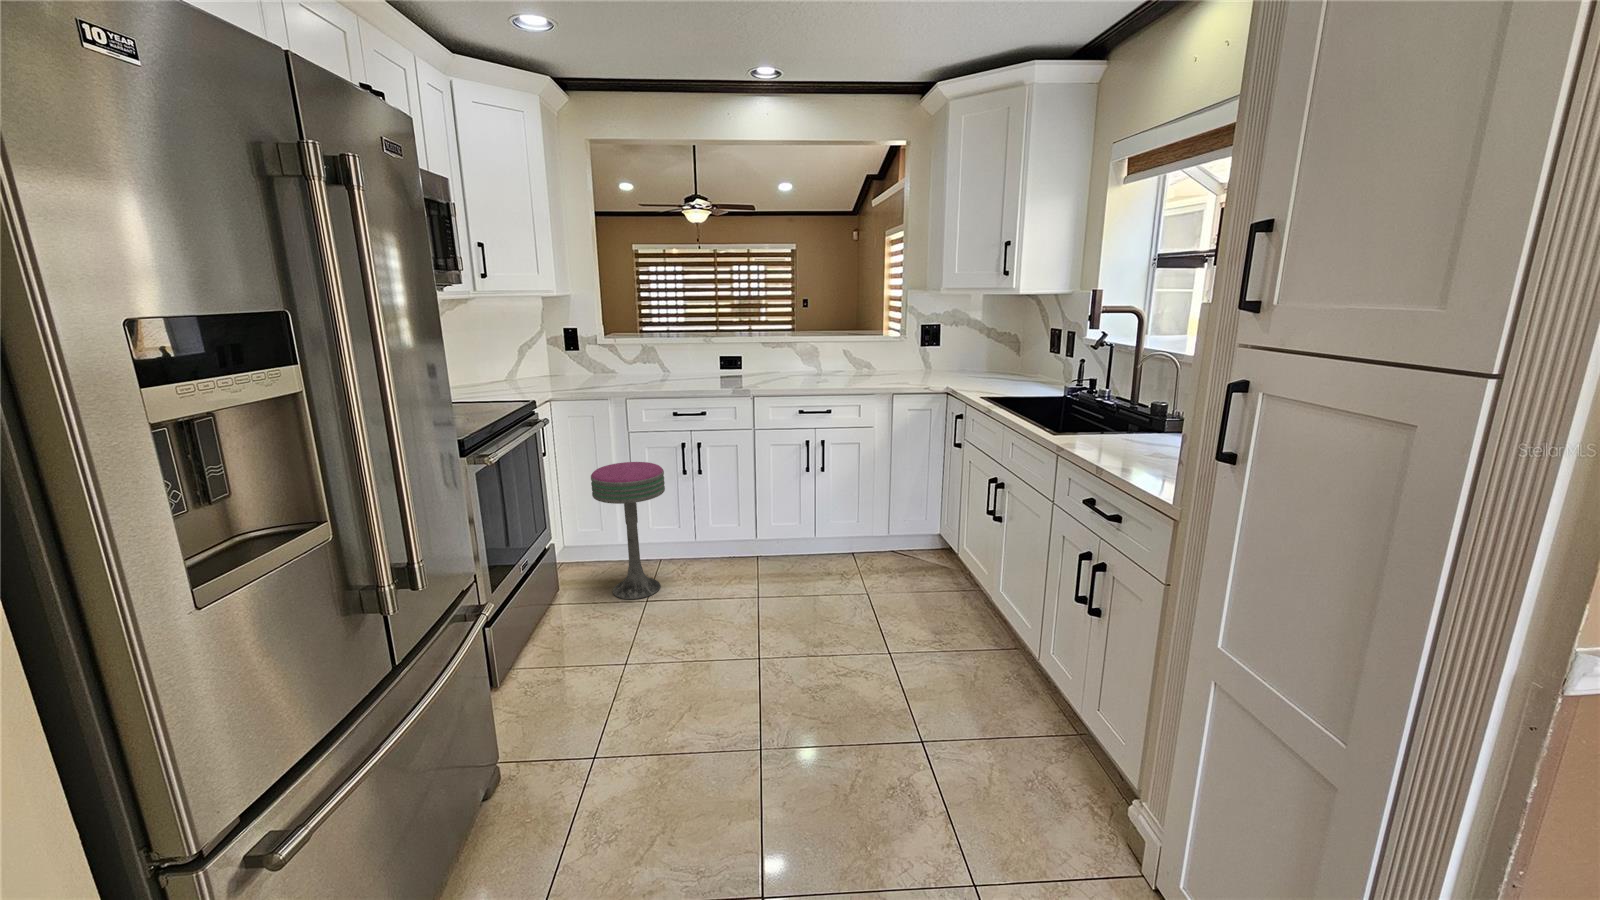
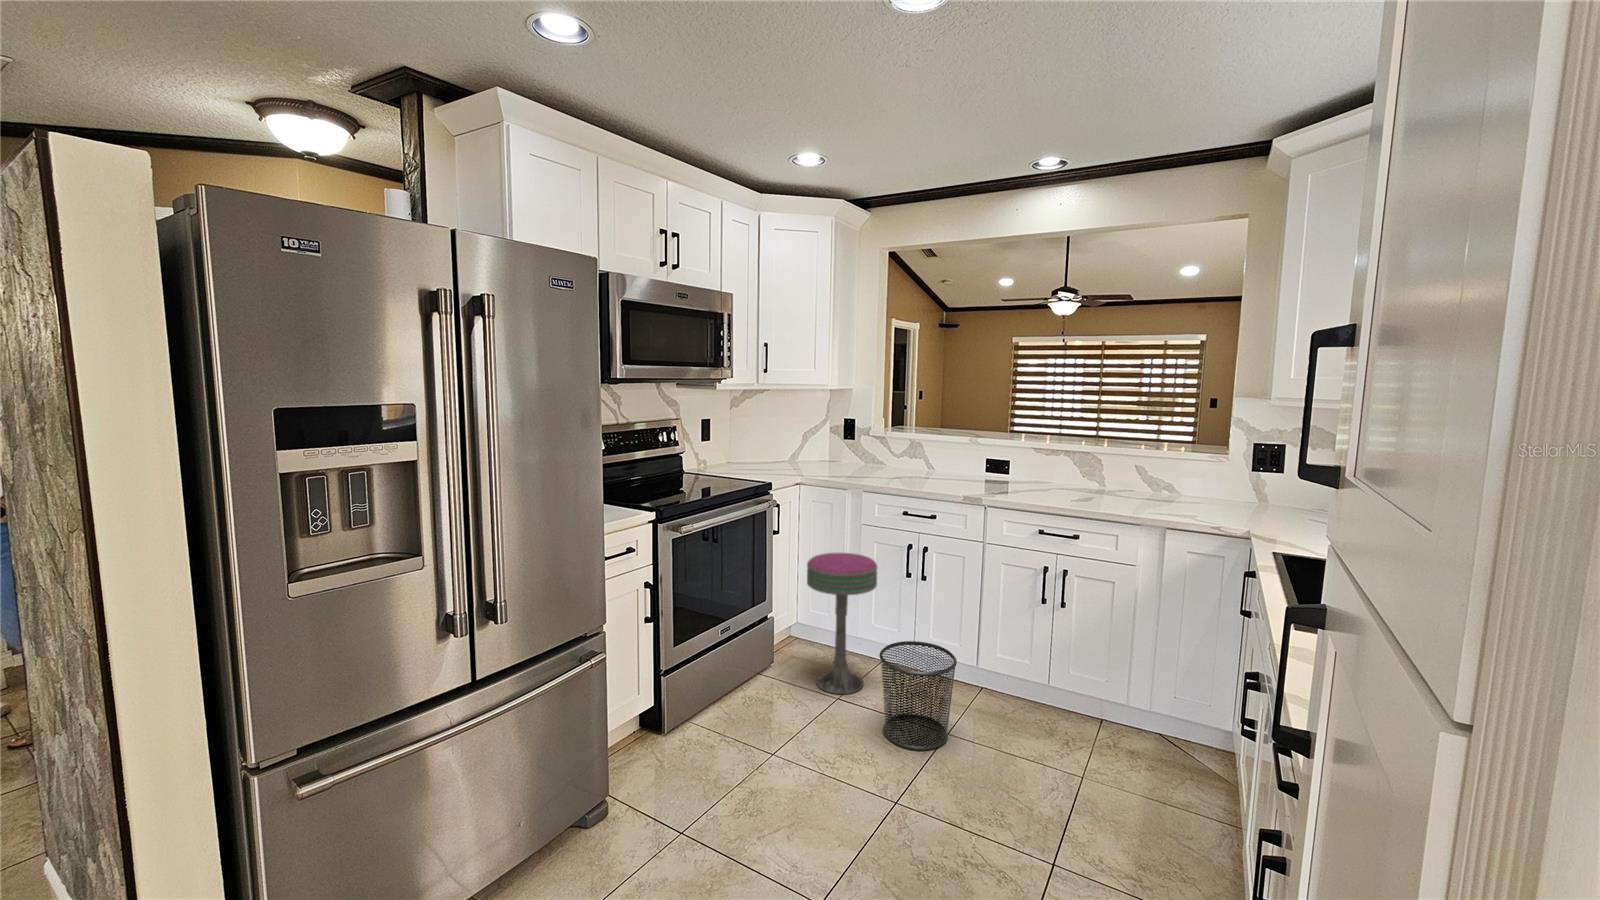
waste bin: none [696,525,766,618] -> present [879,641,957,750]

